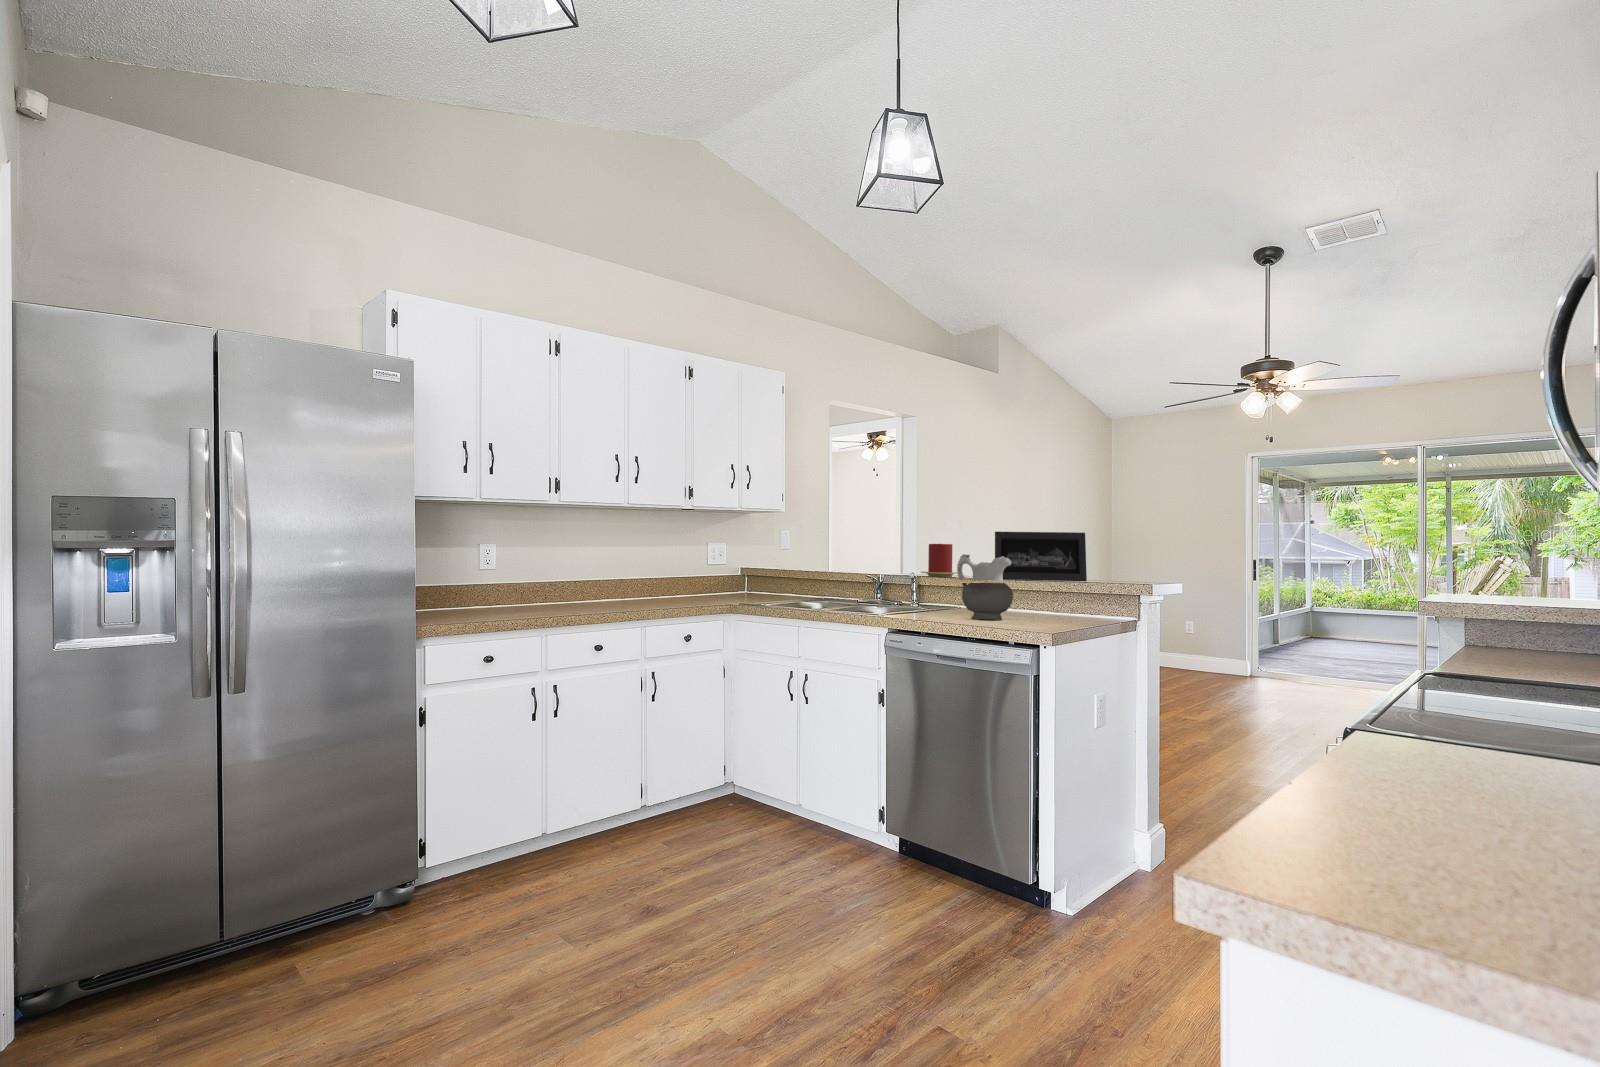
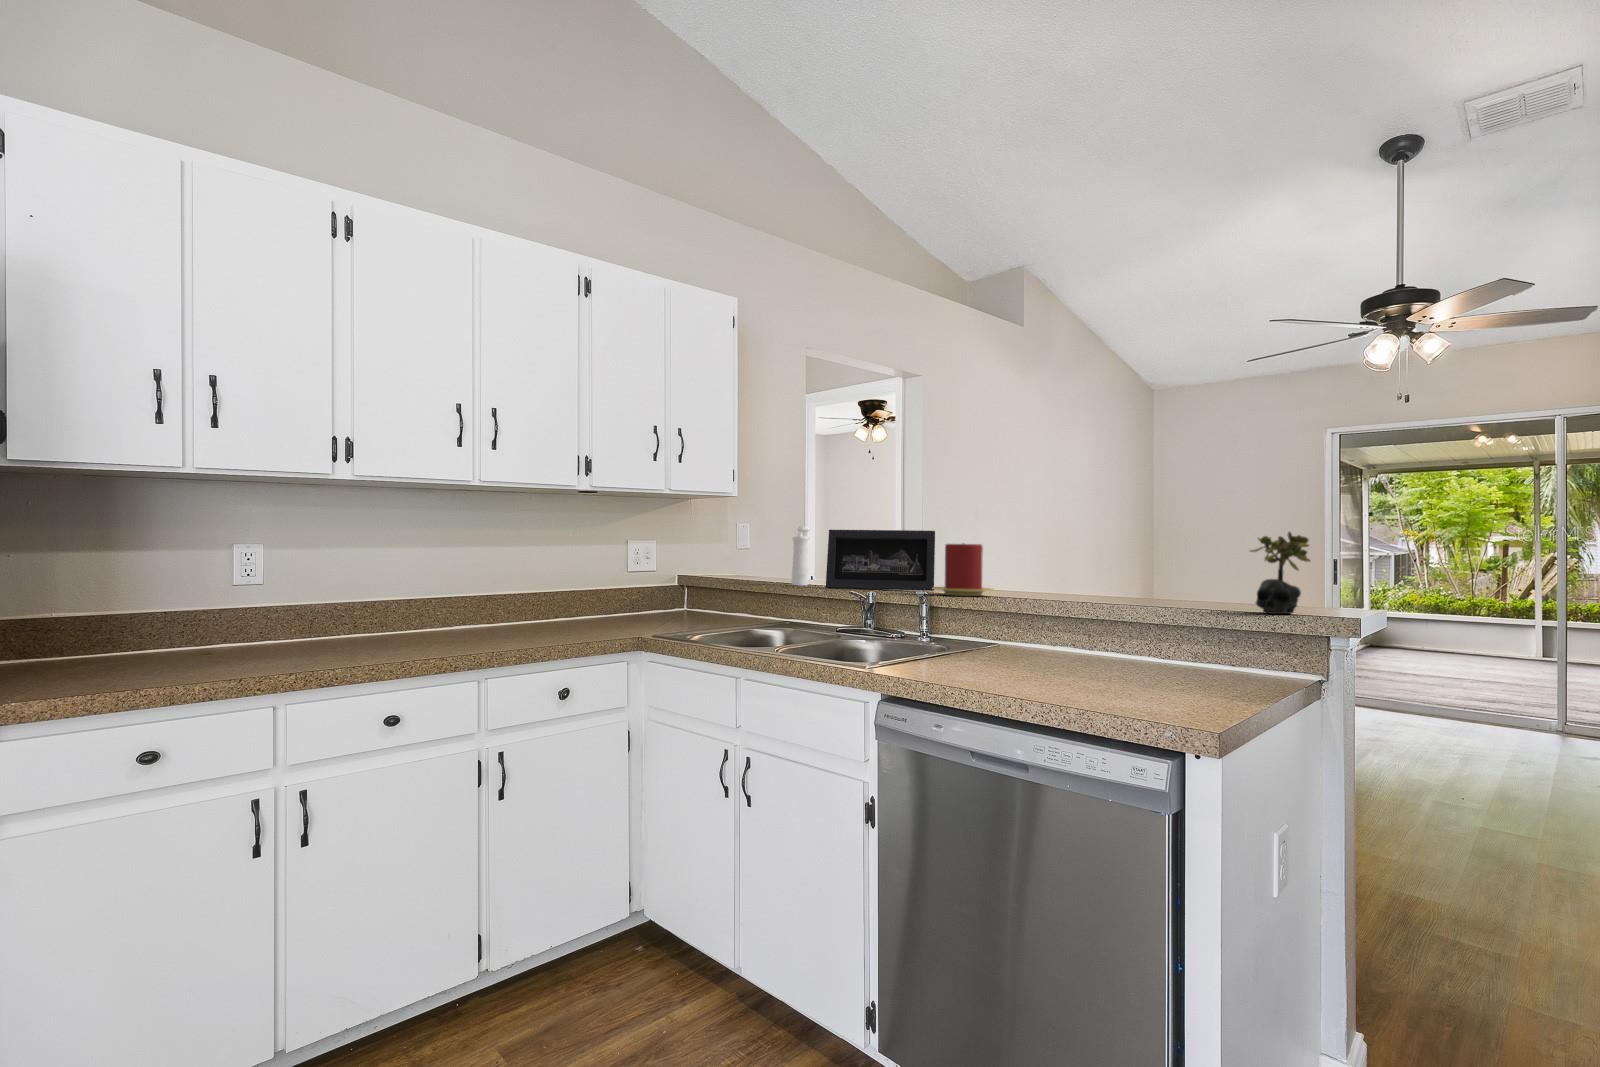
pepper mill: none [825,532,837,573] -> present [792,526,809,586]
picture frame: present [995,532,1087,581] -> present [826,530,935,591]
succulent plant: none [1099,537,1131,583] -> present [1250,532,1310,614]
ceramic pitcher: present [957,554,1013,620] -> none [1000,563,1102,682]

